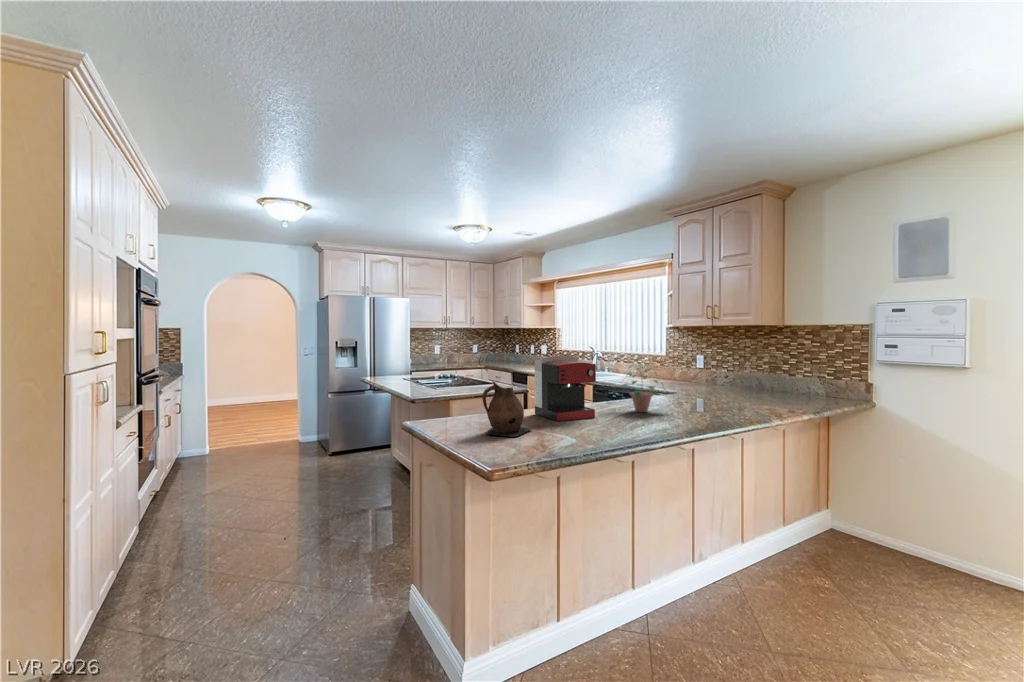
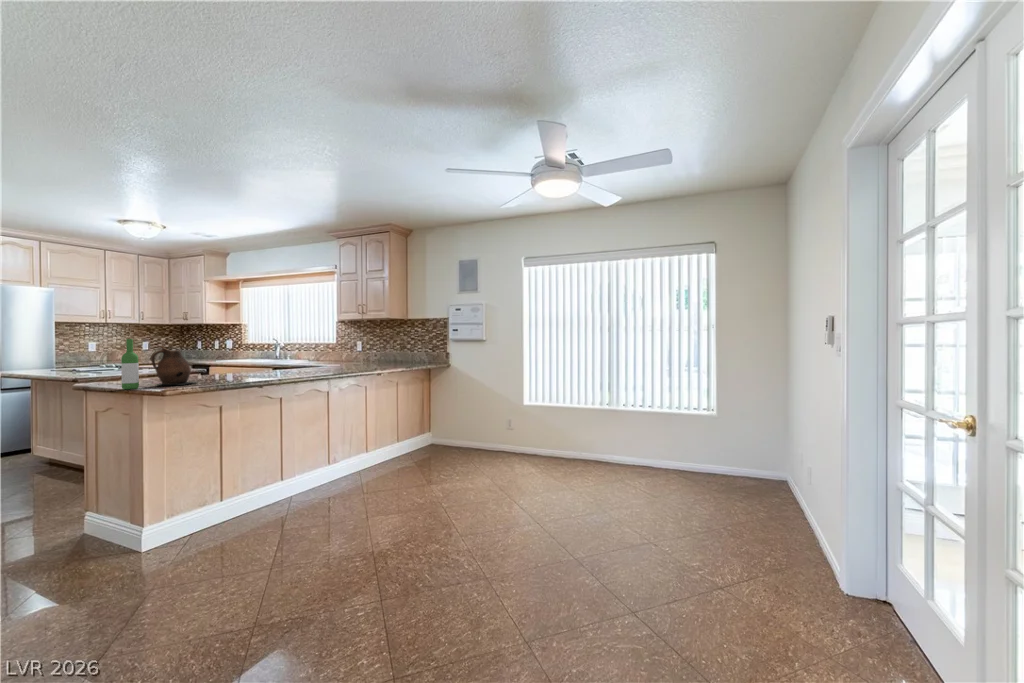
coffee maker: present [535,355,596,421] -> none [205,333,257,379]
potted plant: present [619,359,668,412] -> none [274,336,318,373]
wine bottle: none [453,373,470,440] -> present [121,339,139,389]

